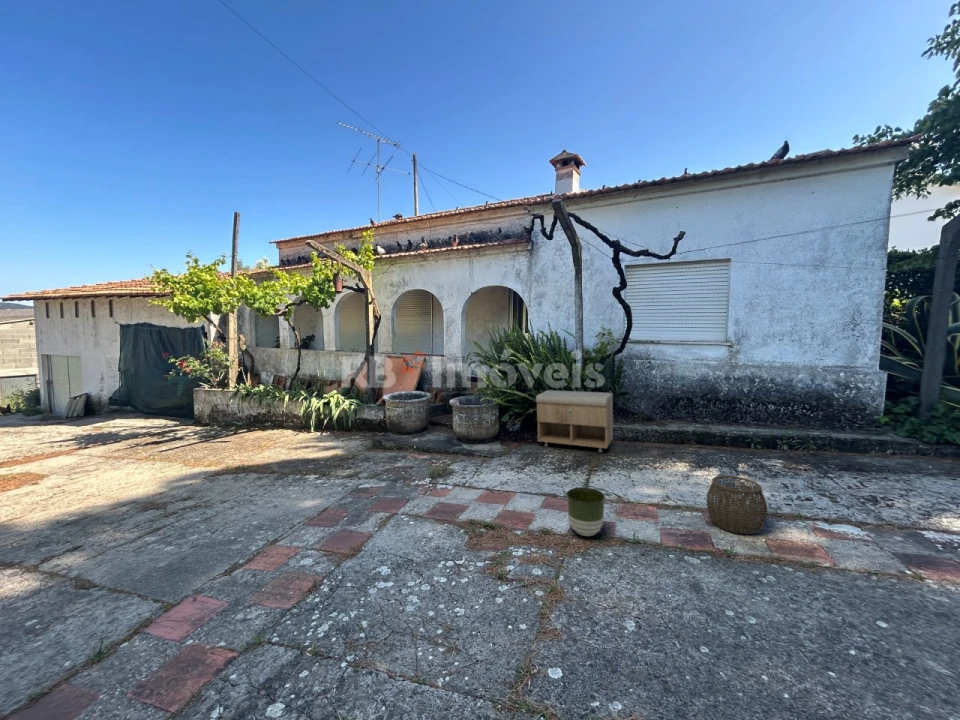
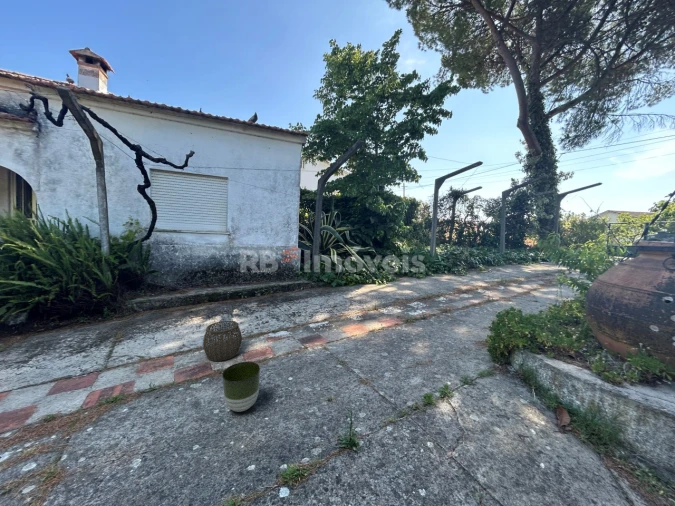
storage bench: present [536,390,613,452] -> none [32,273,138,335]
planter: present [567,487,605,536] -> present [222,362,260,412]

